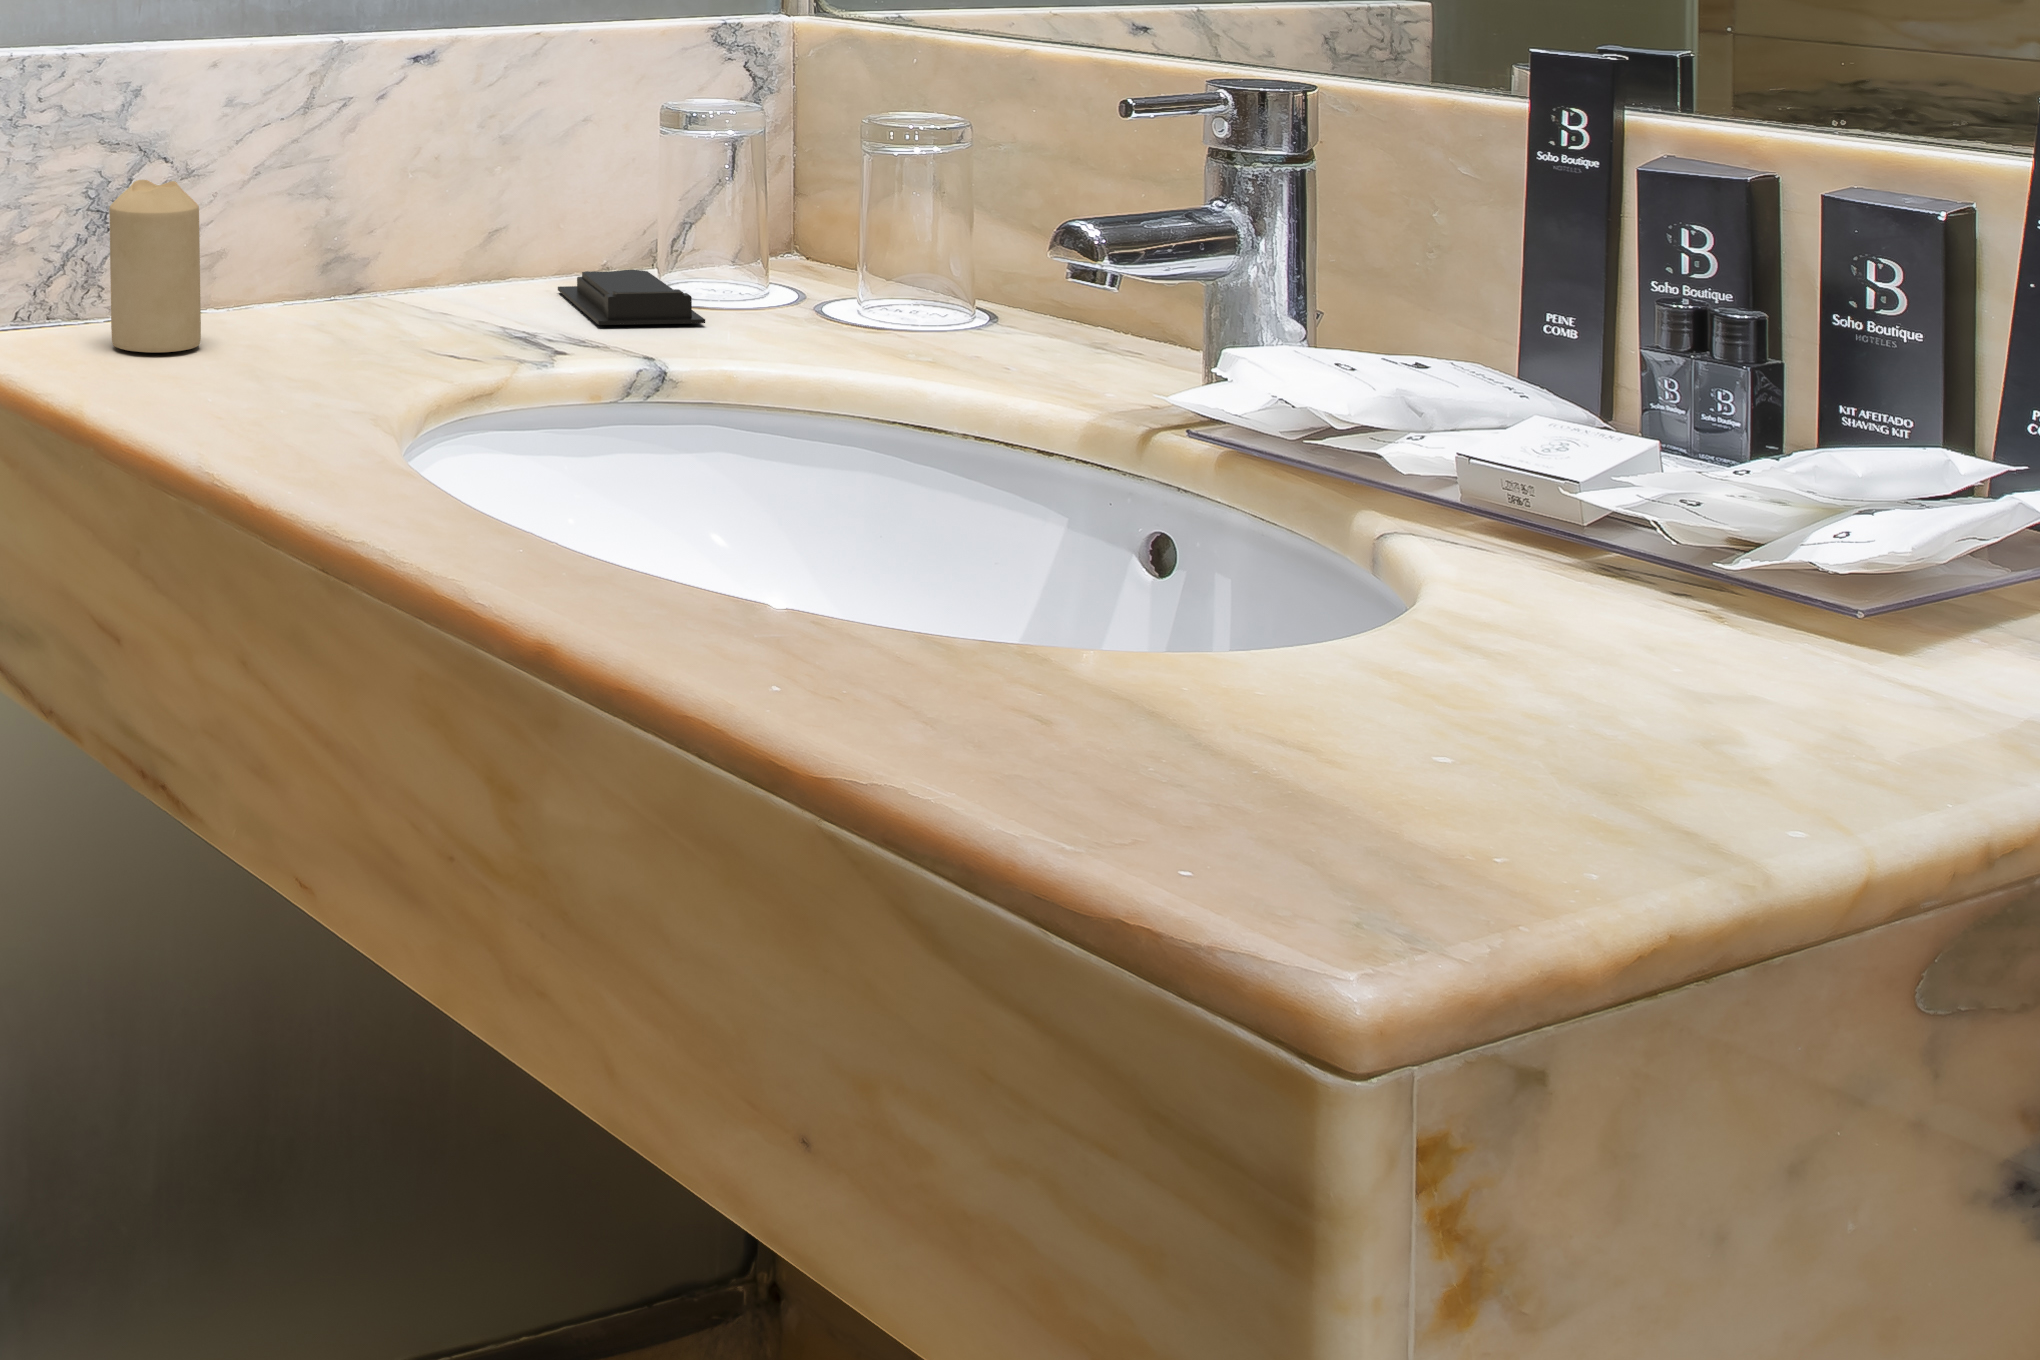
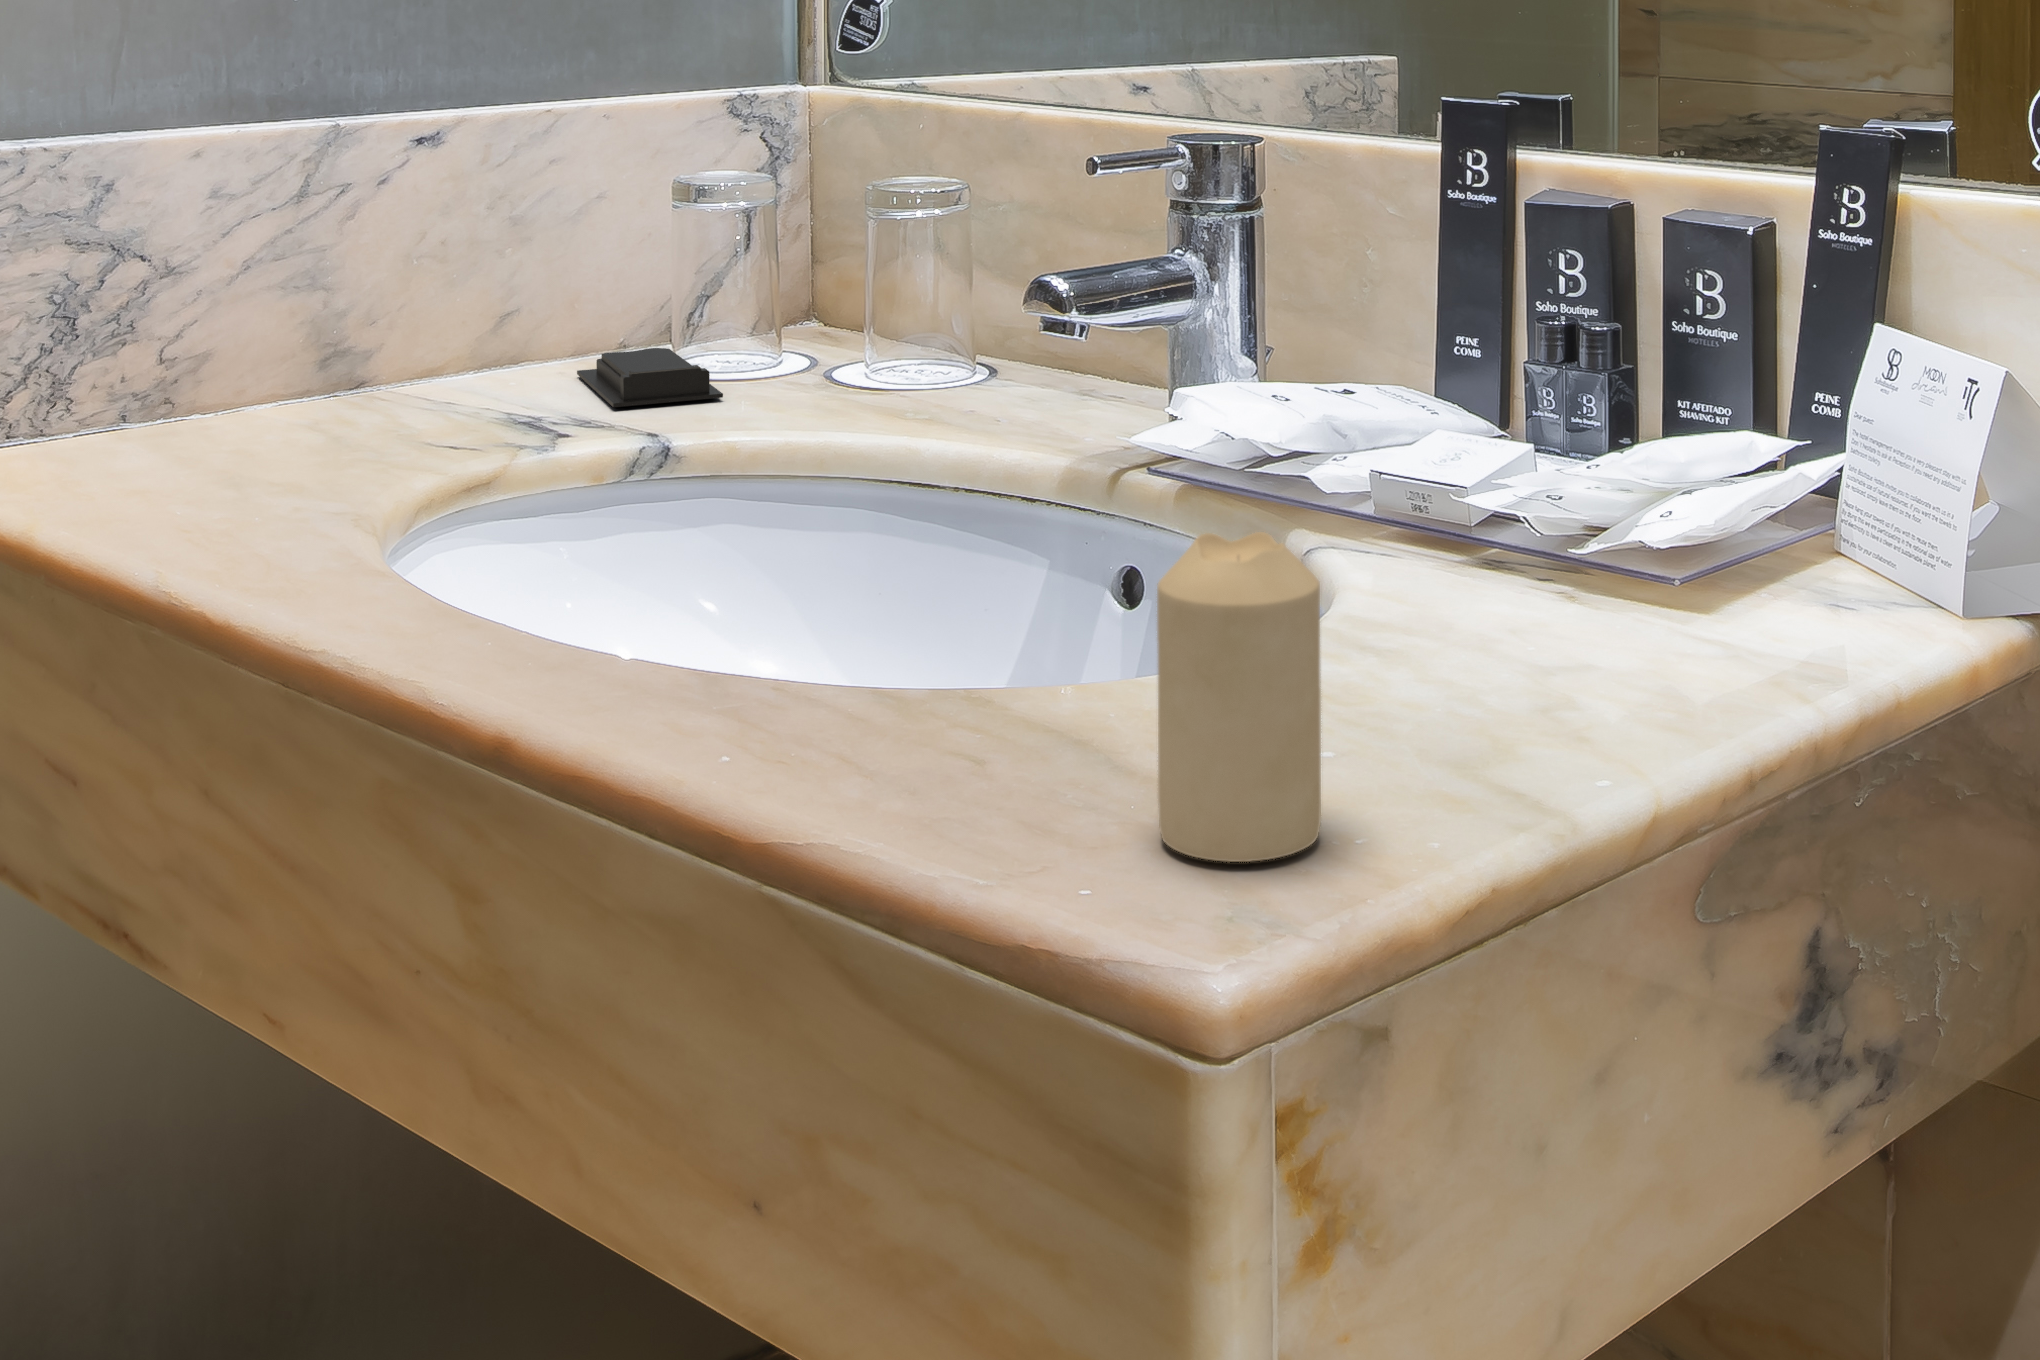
candle: present [109,180,201,352] -> present [1157,532,1321,862]

